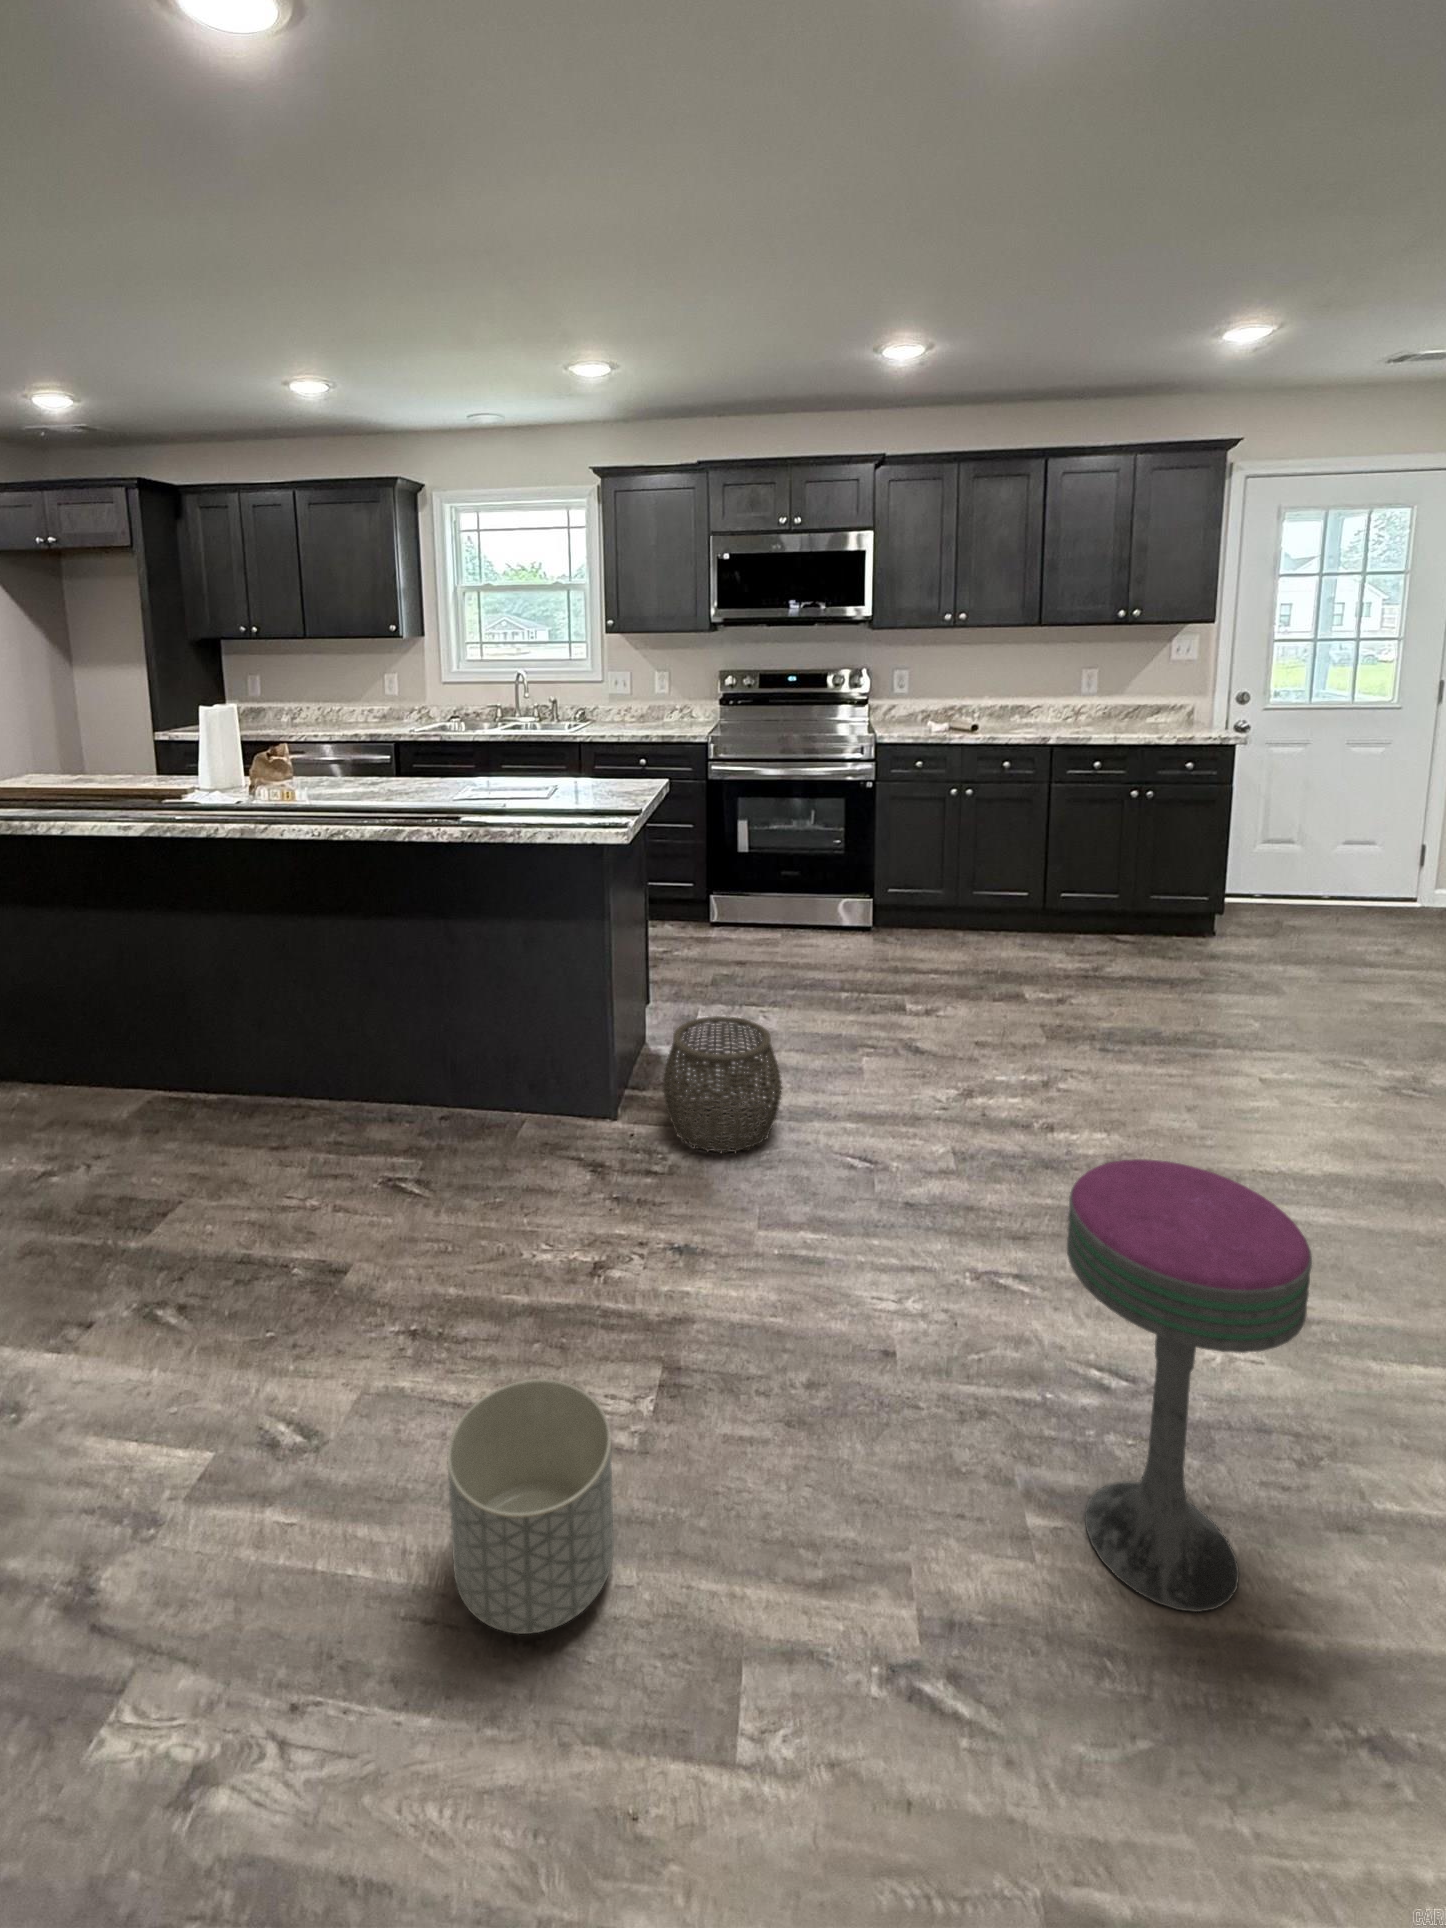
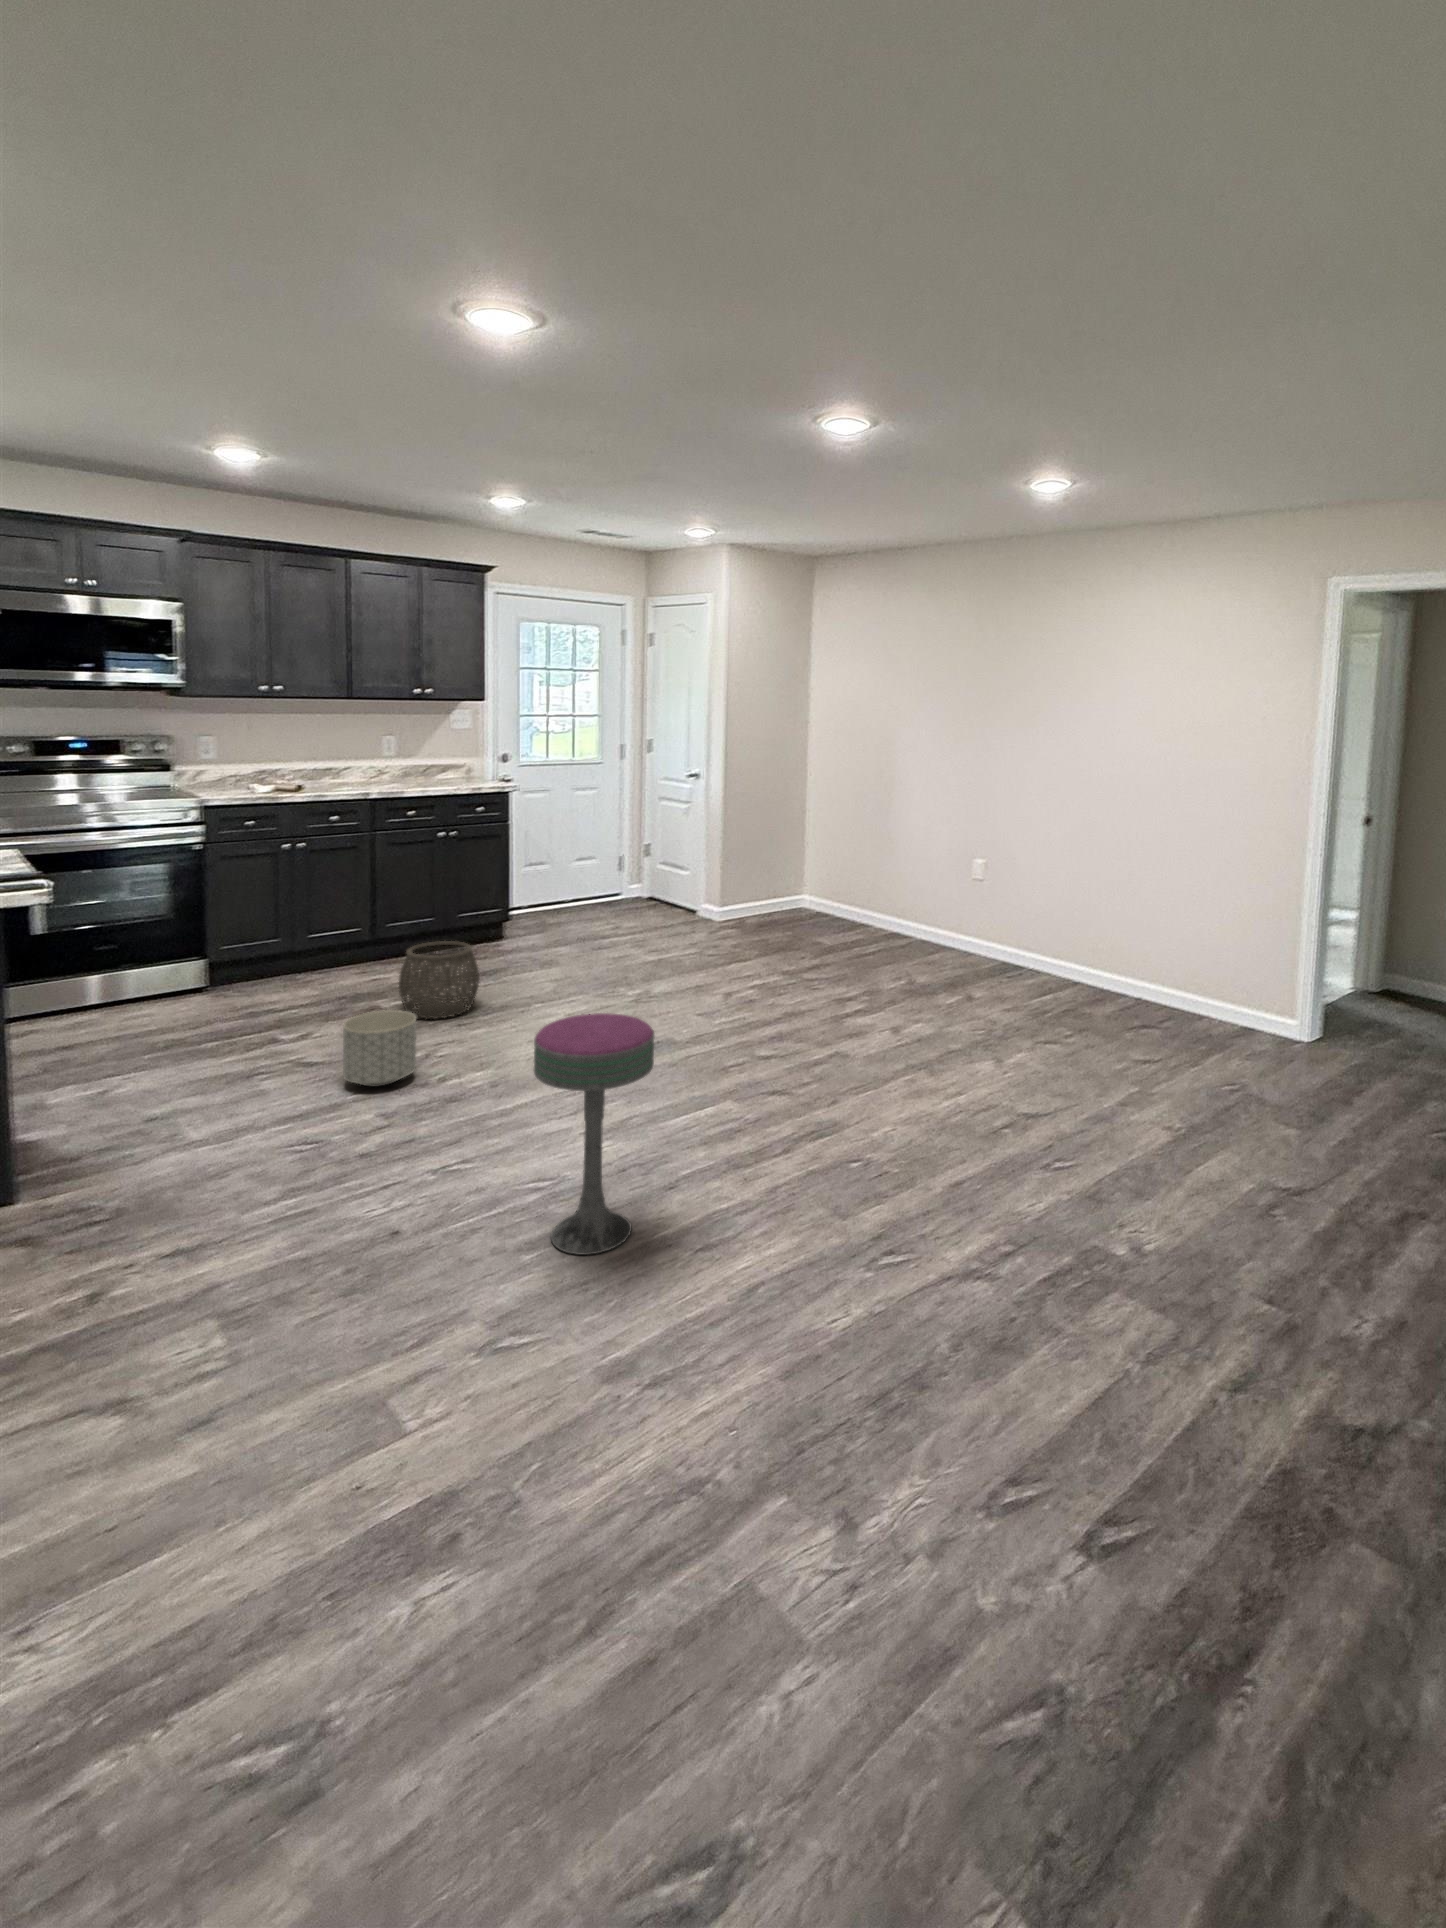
woven basket: present [663,1016,782,1153] -> present [399,941,480,1019]
planter: present [448,1379,614,1634] -> present [343,1010,416,1087]

